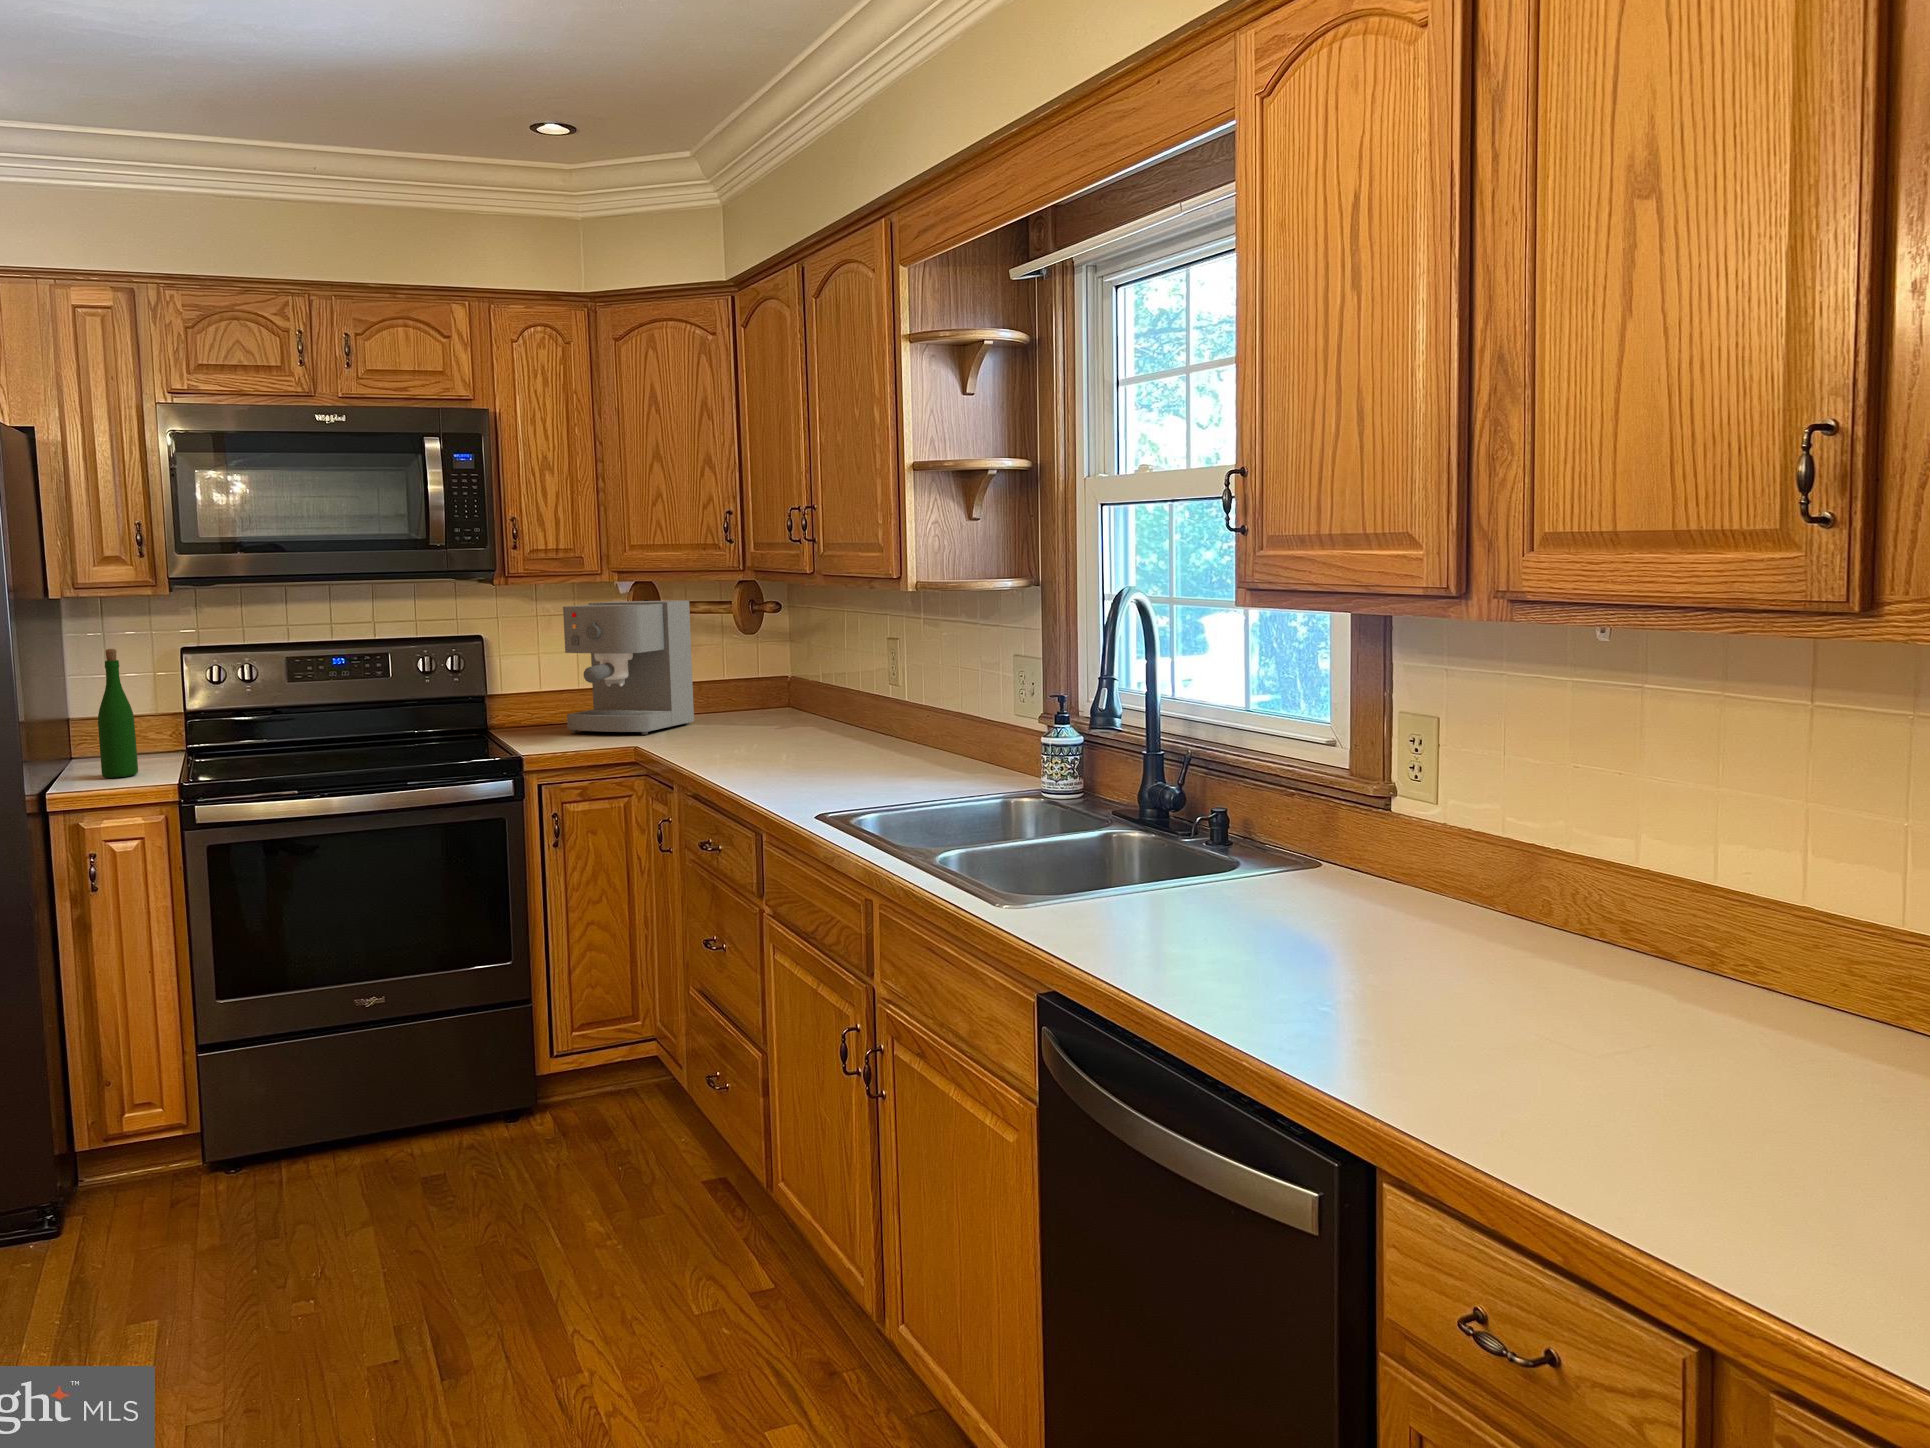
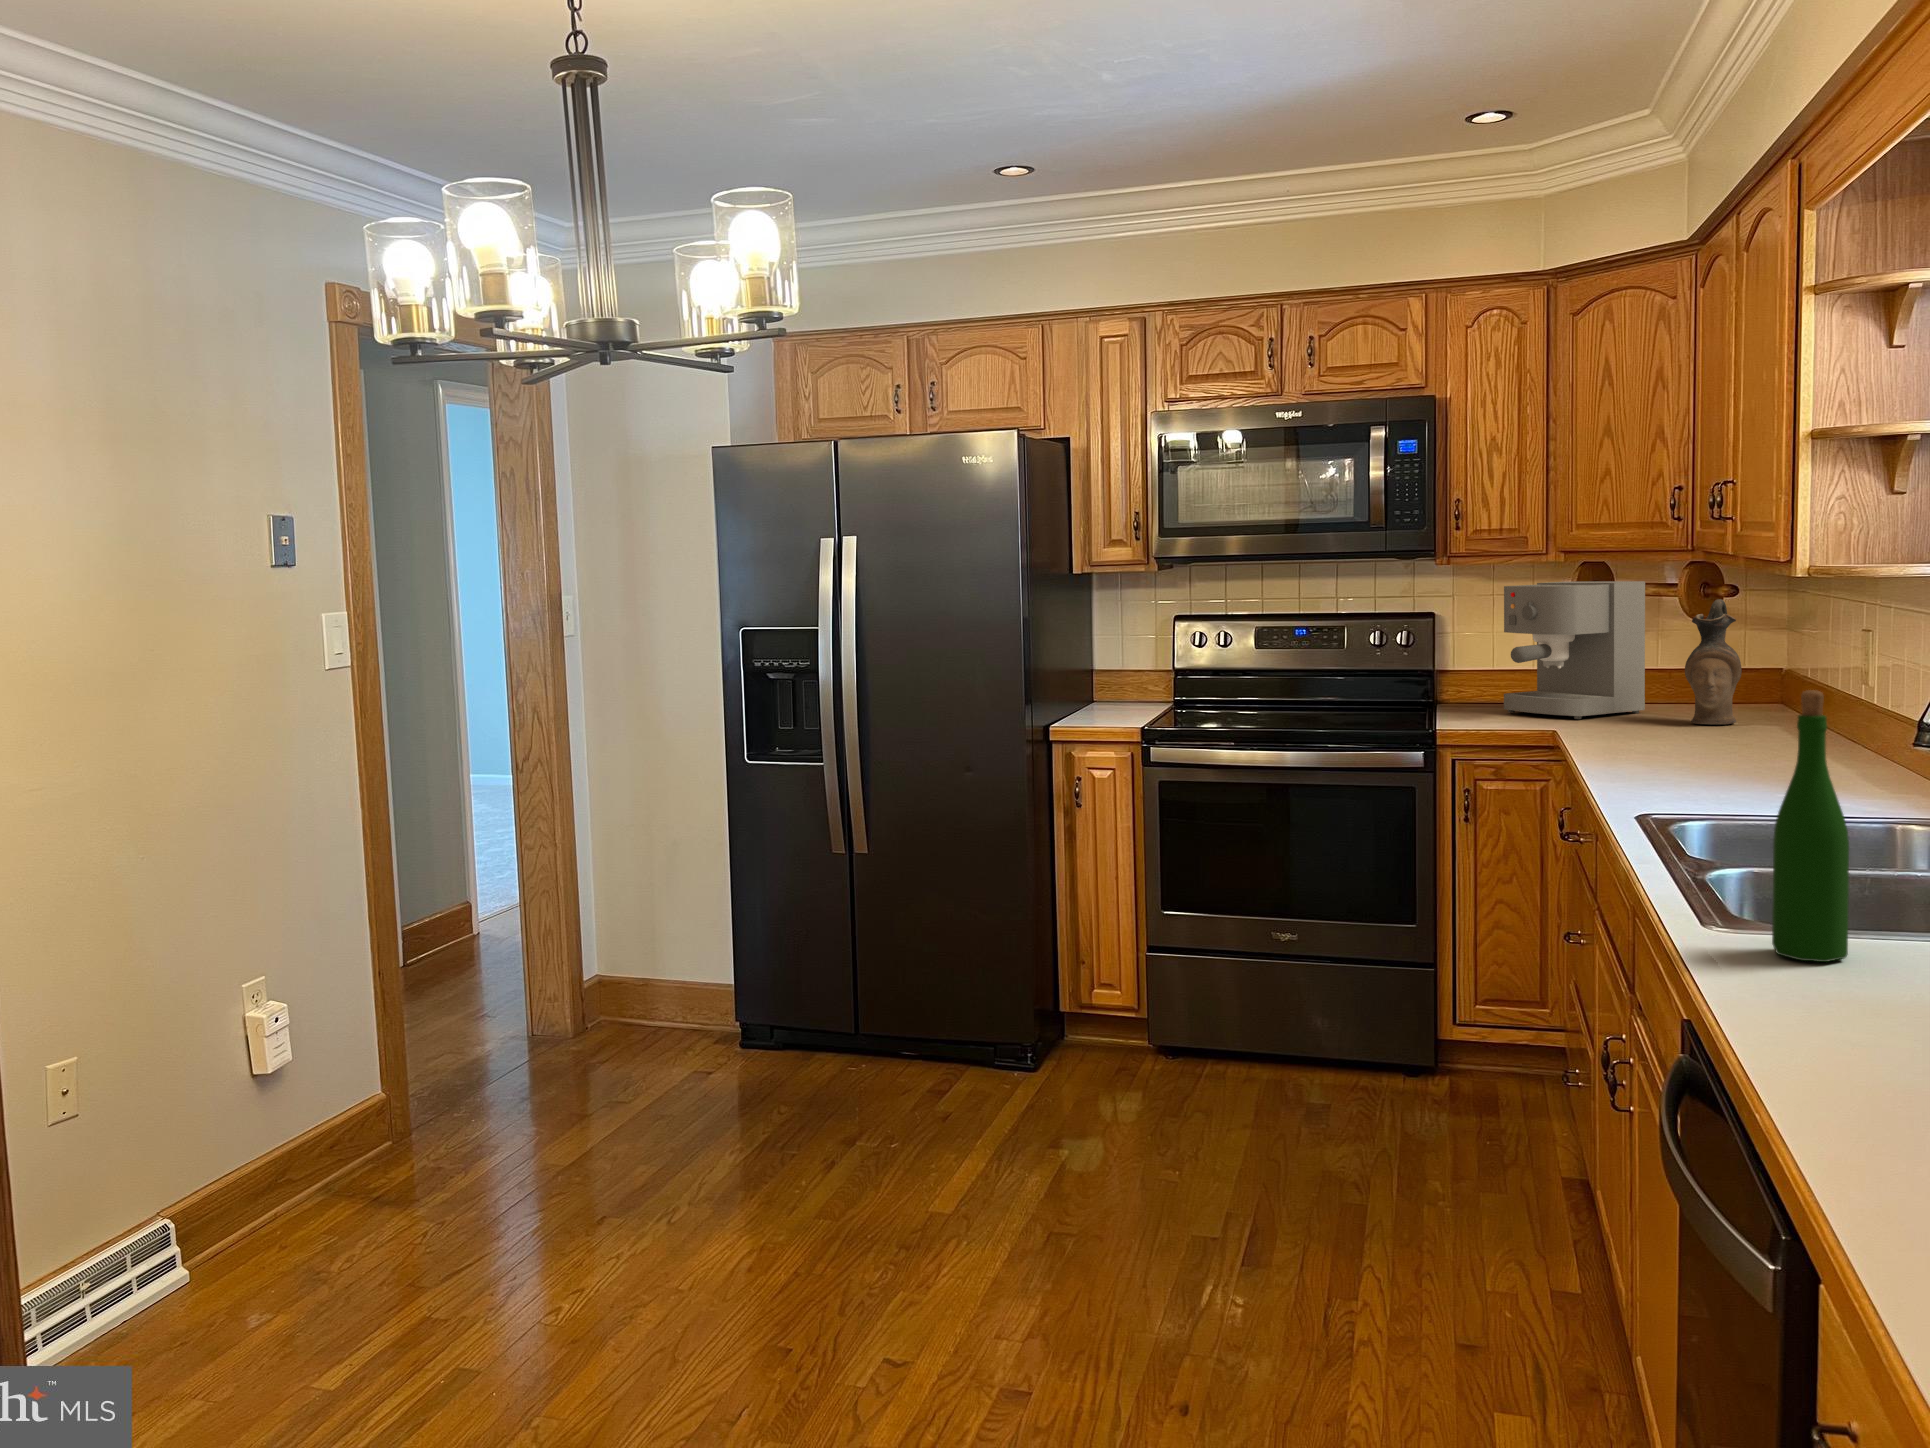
ceramic pitcher: none [741,616,788,731] -> present [1685,599,1742,724]
wine bottle: present [98,649,138,778] -> present [1772,690,1849,962]

